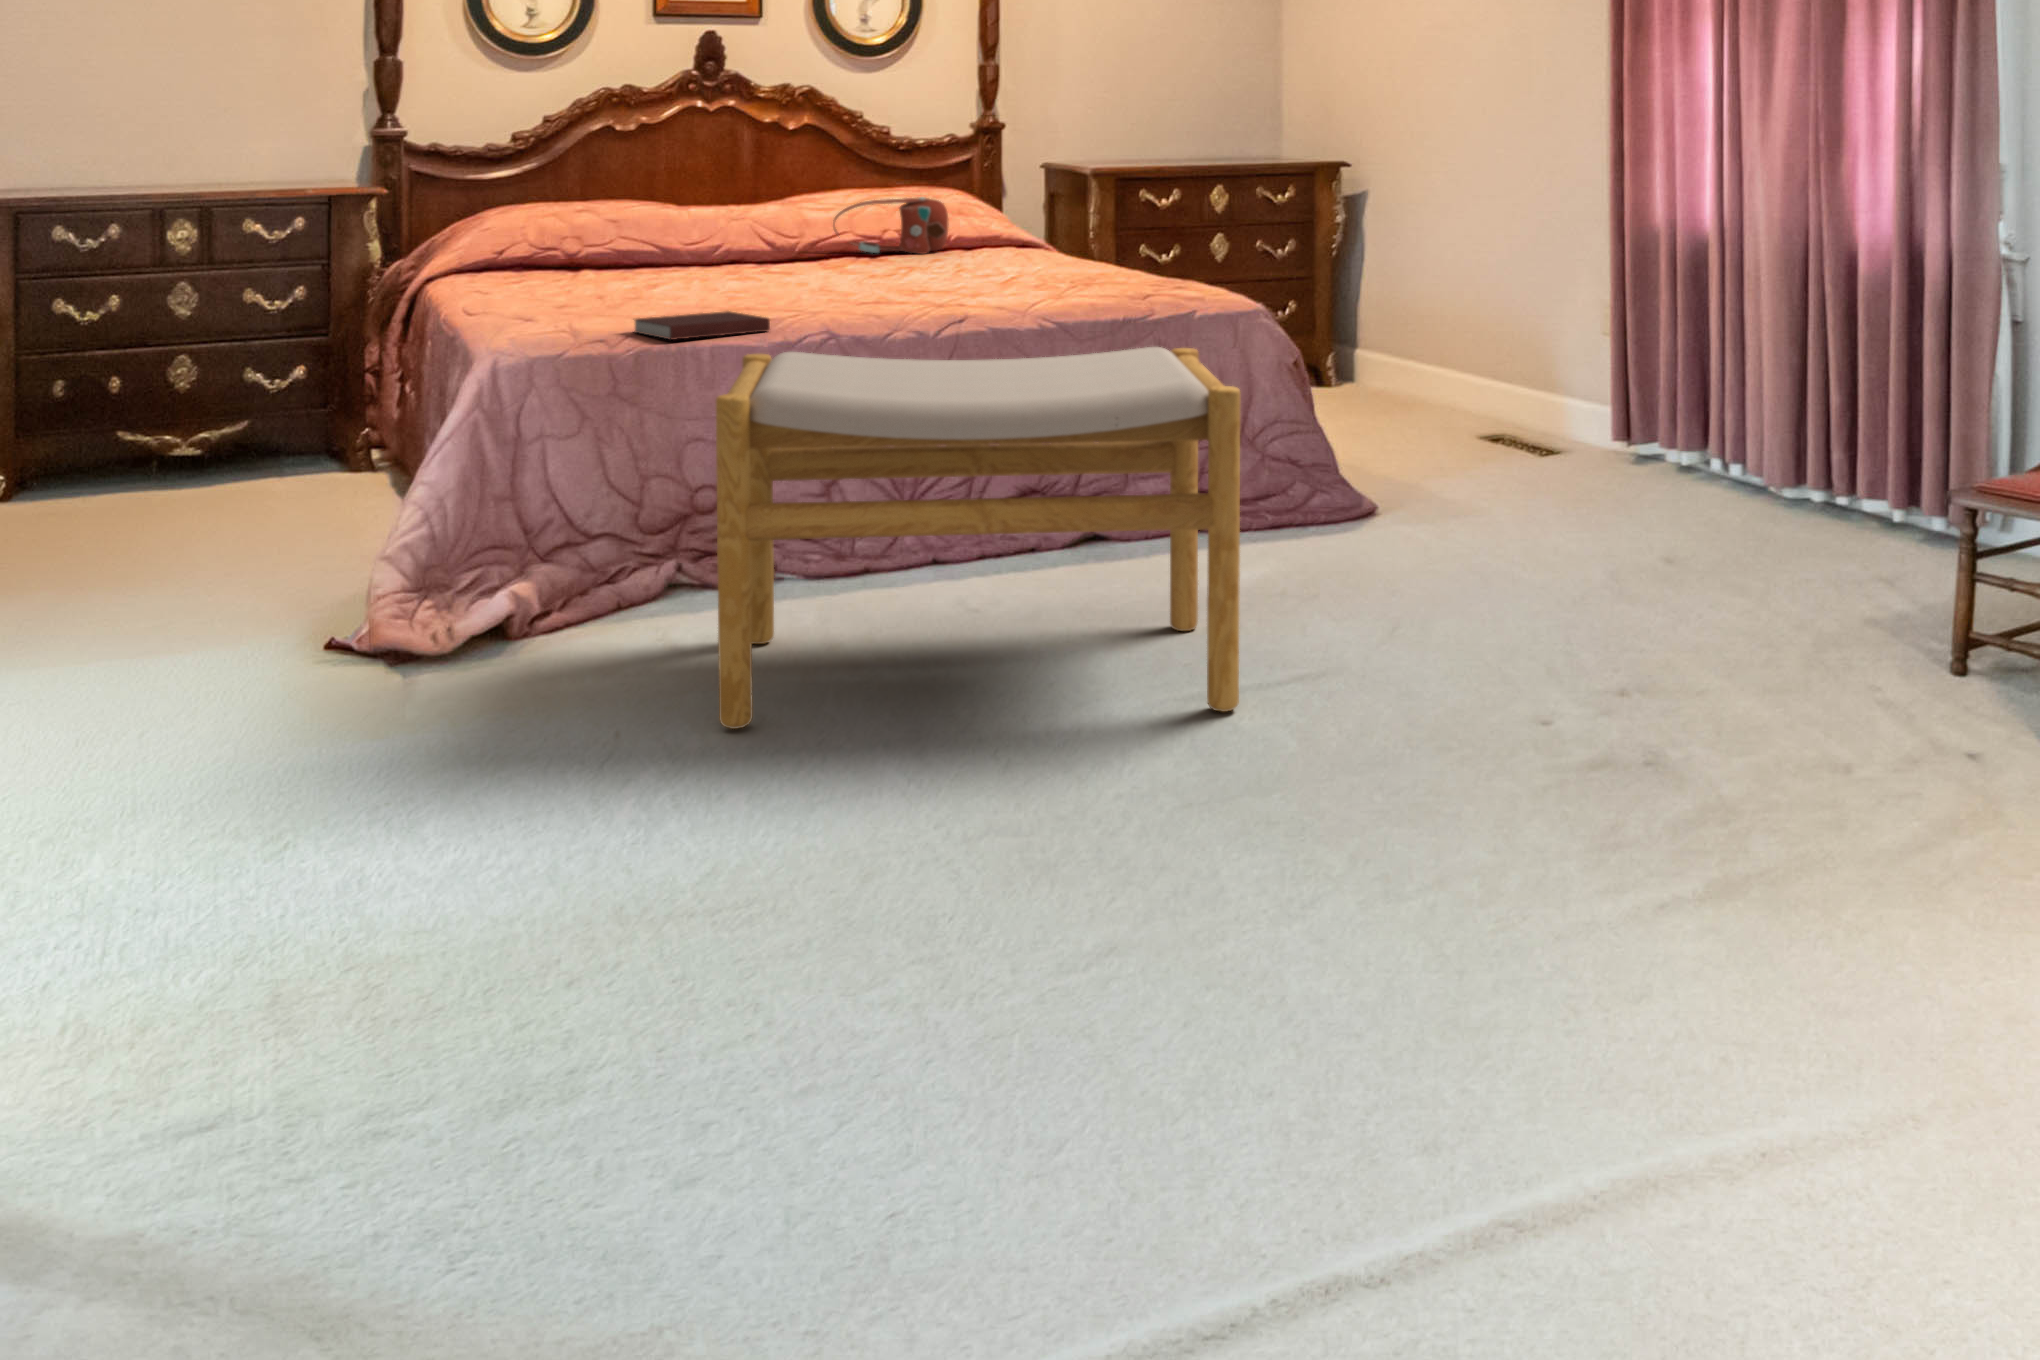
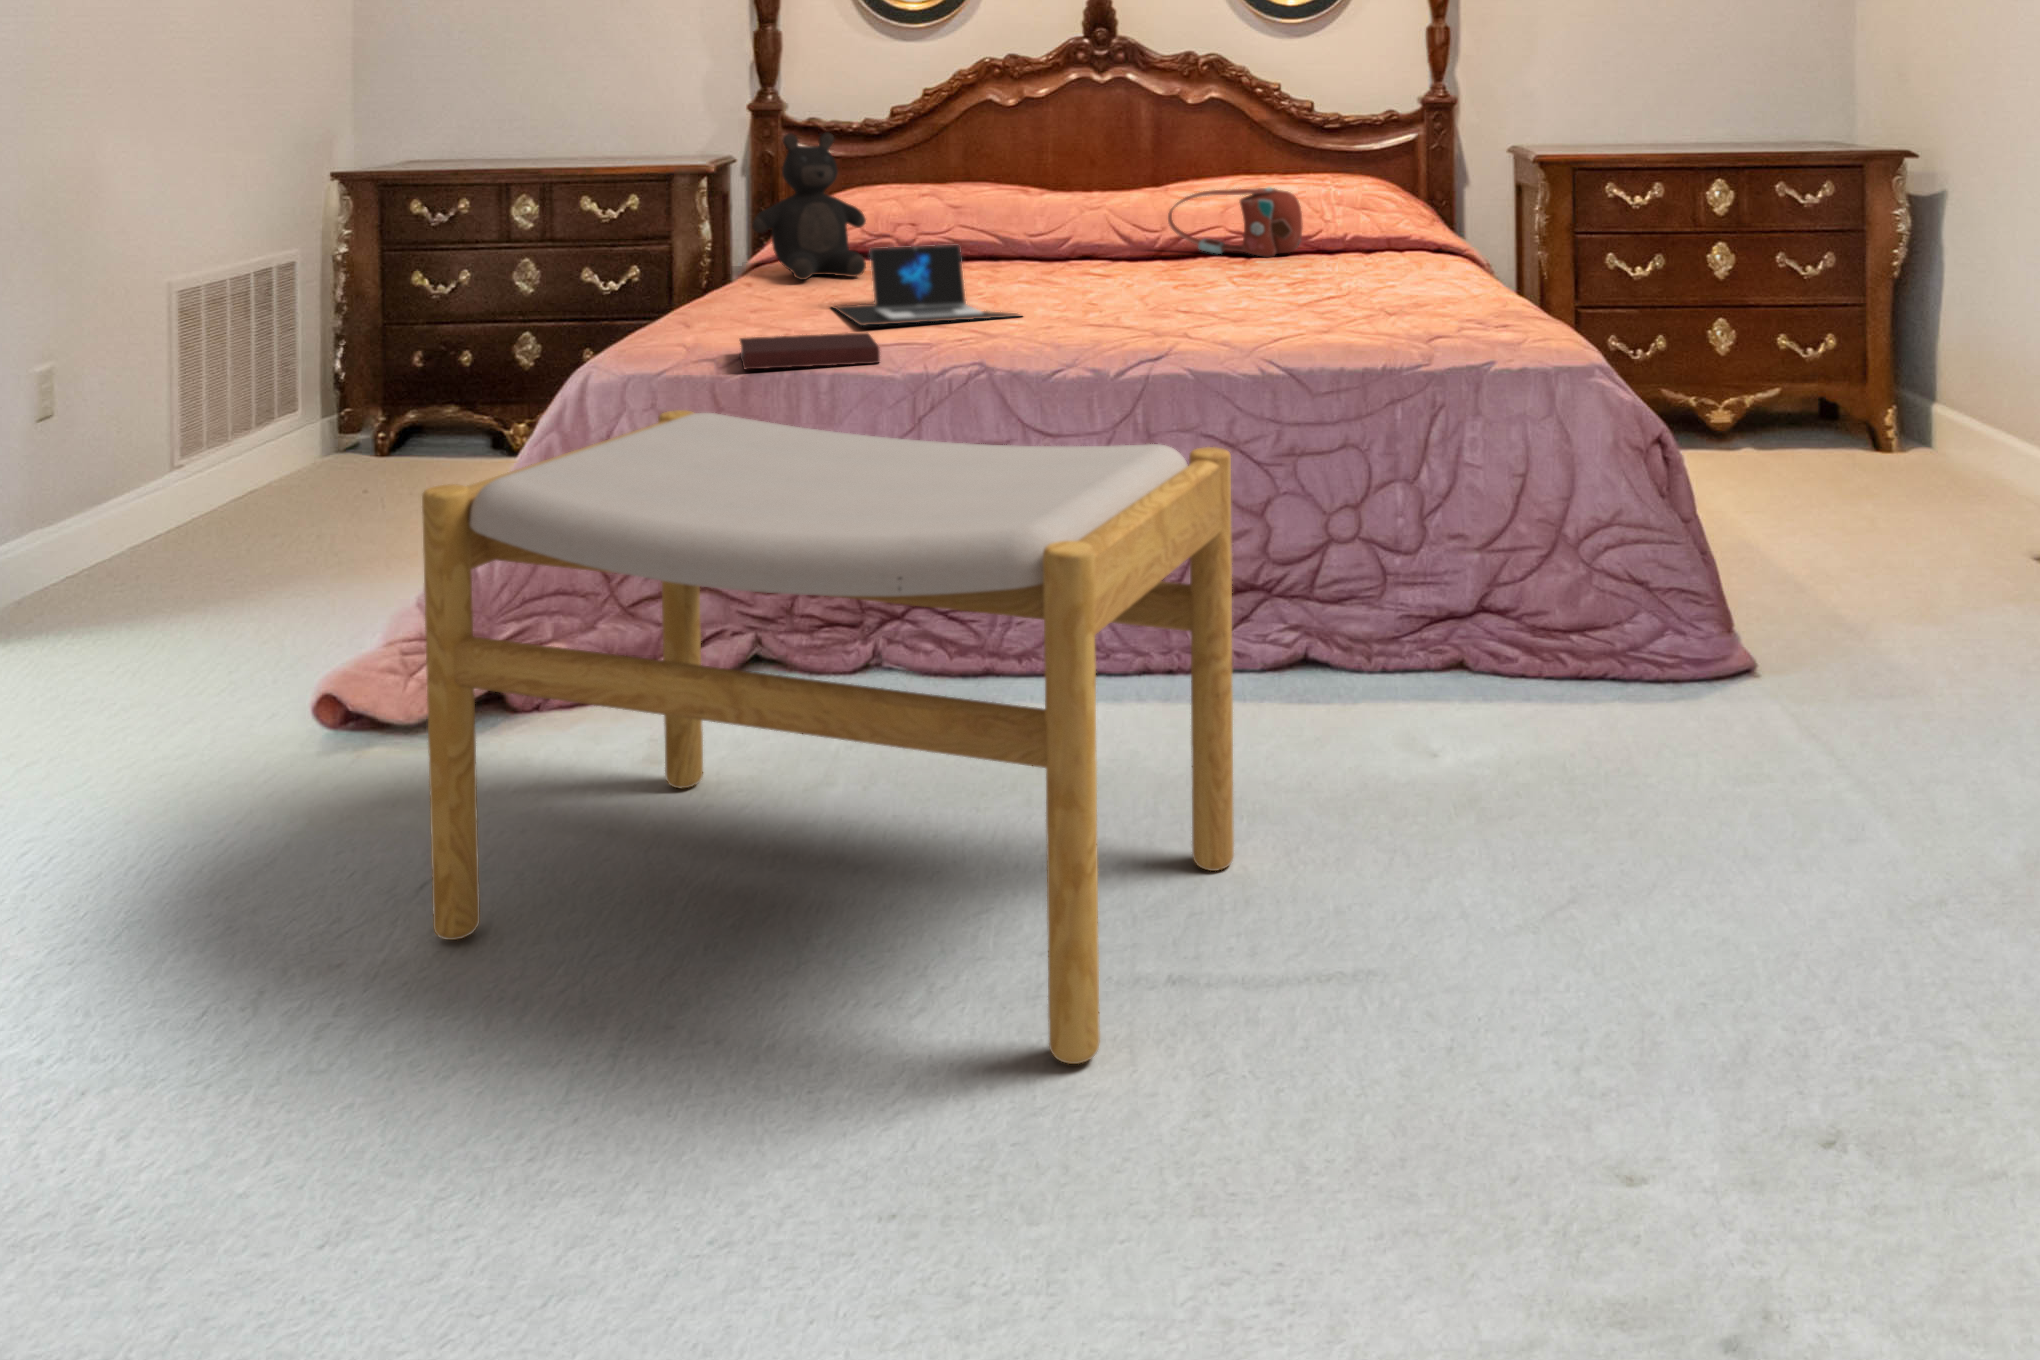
teddy bear: none [494,153,604,283] -> present [752,132,866,280]
laptop: none [626,244,814,309] -> present [834,245,1019,326]

